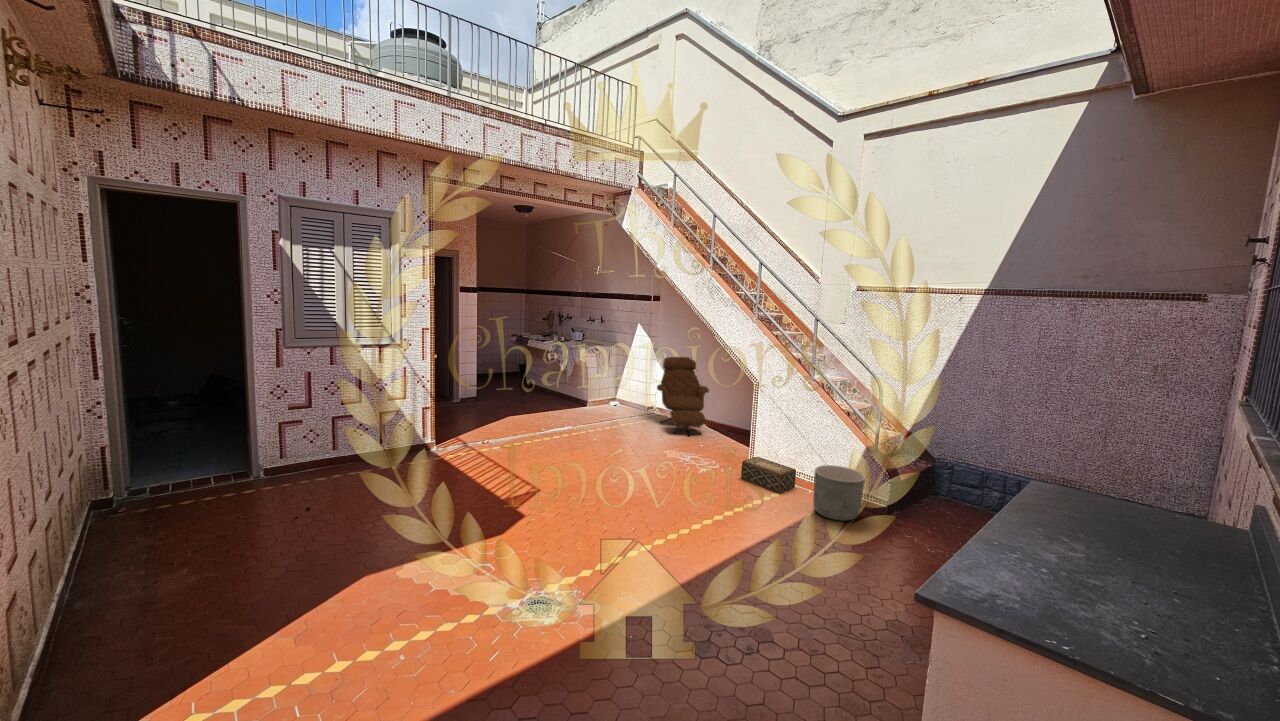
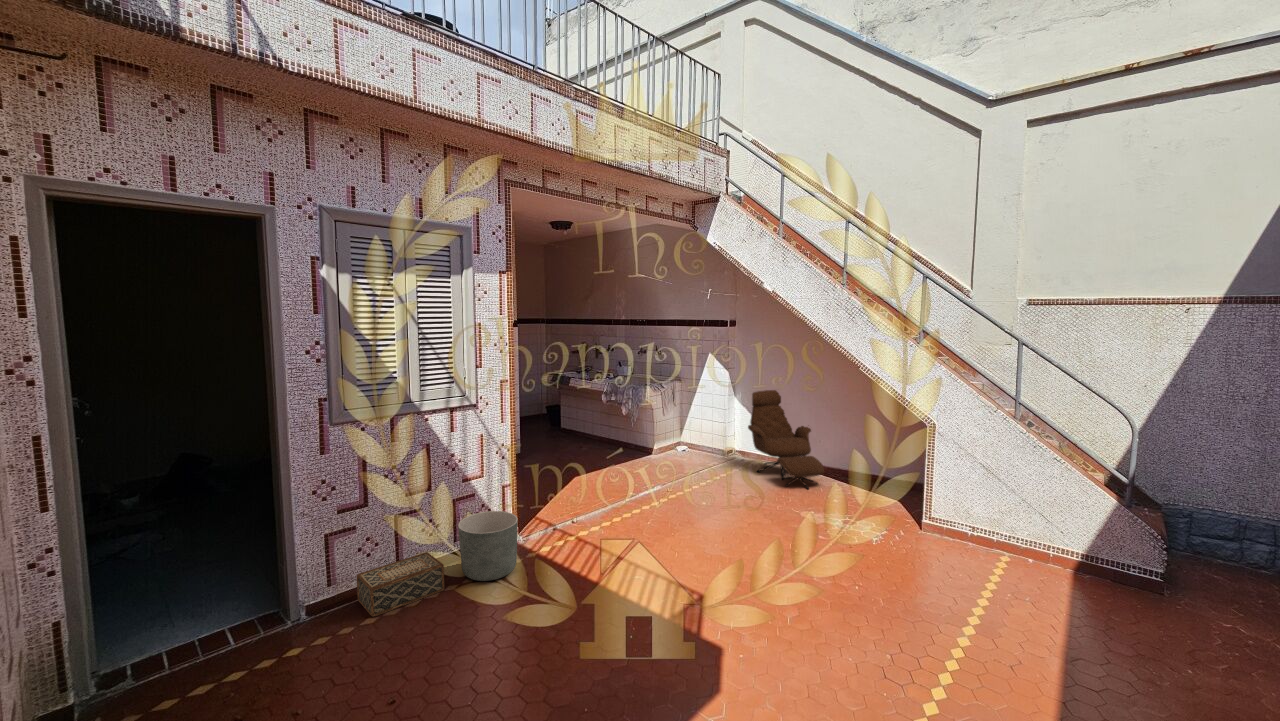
woven basket: present [741,457,796,493] -> present [357,552,444,617]
planter: present [813,465,865,521] -> present [458,511,518,581]

